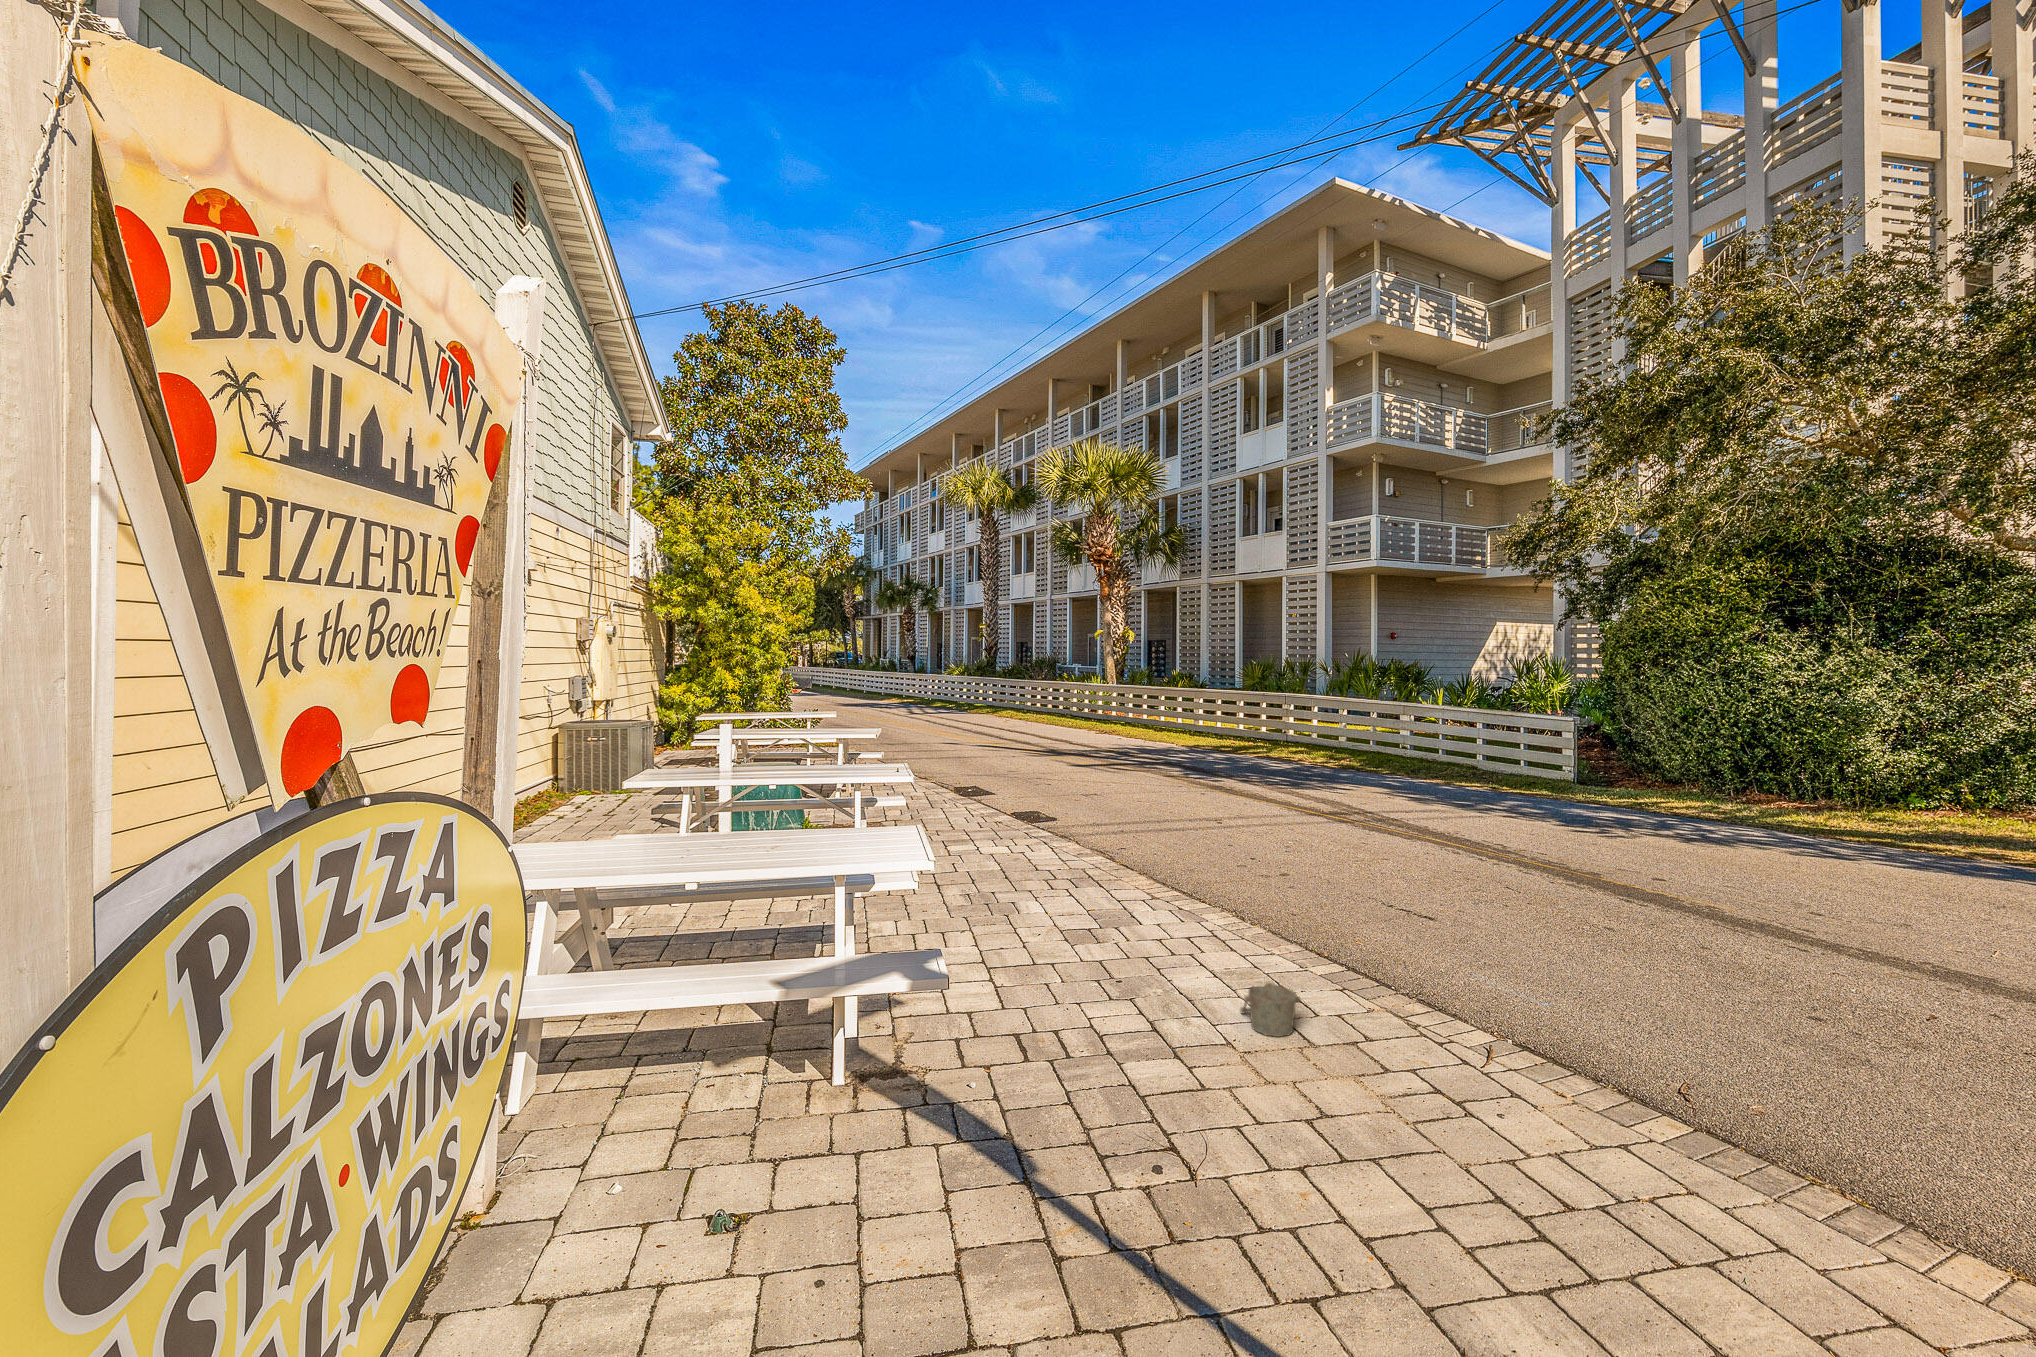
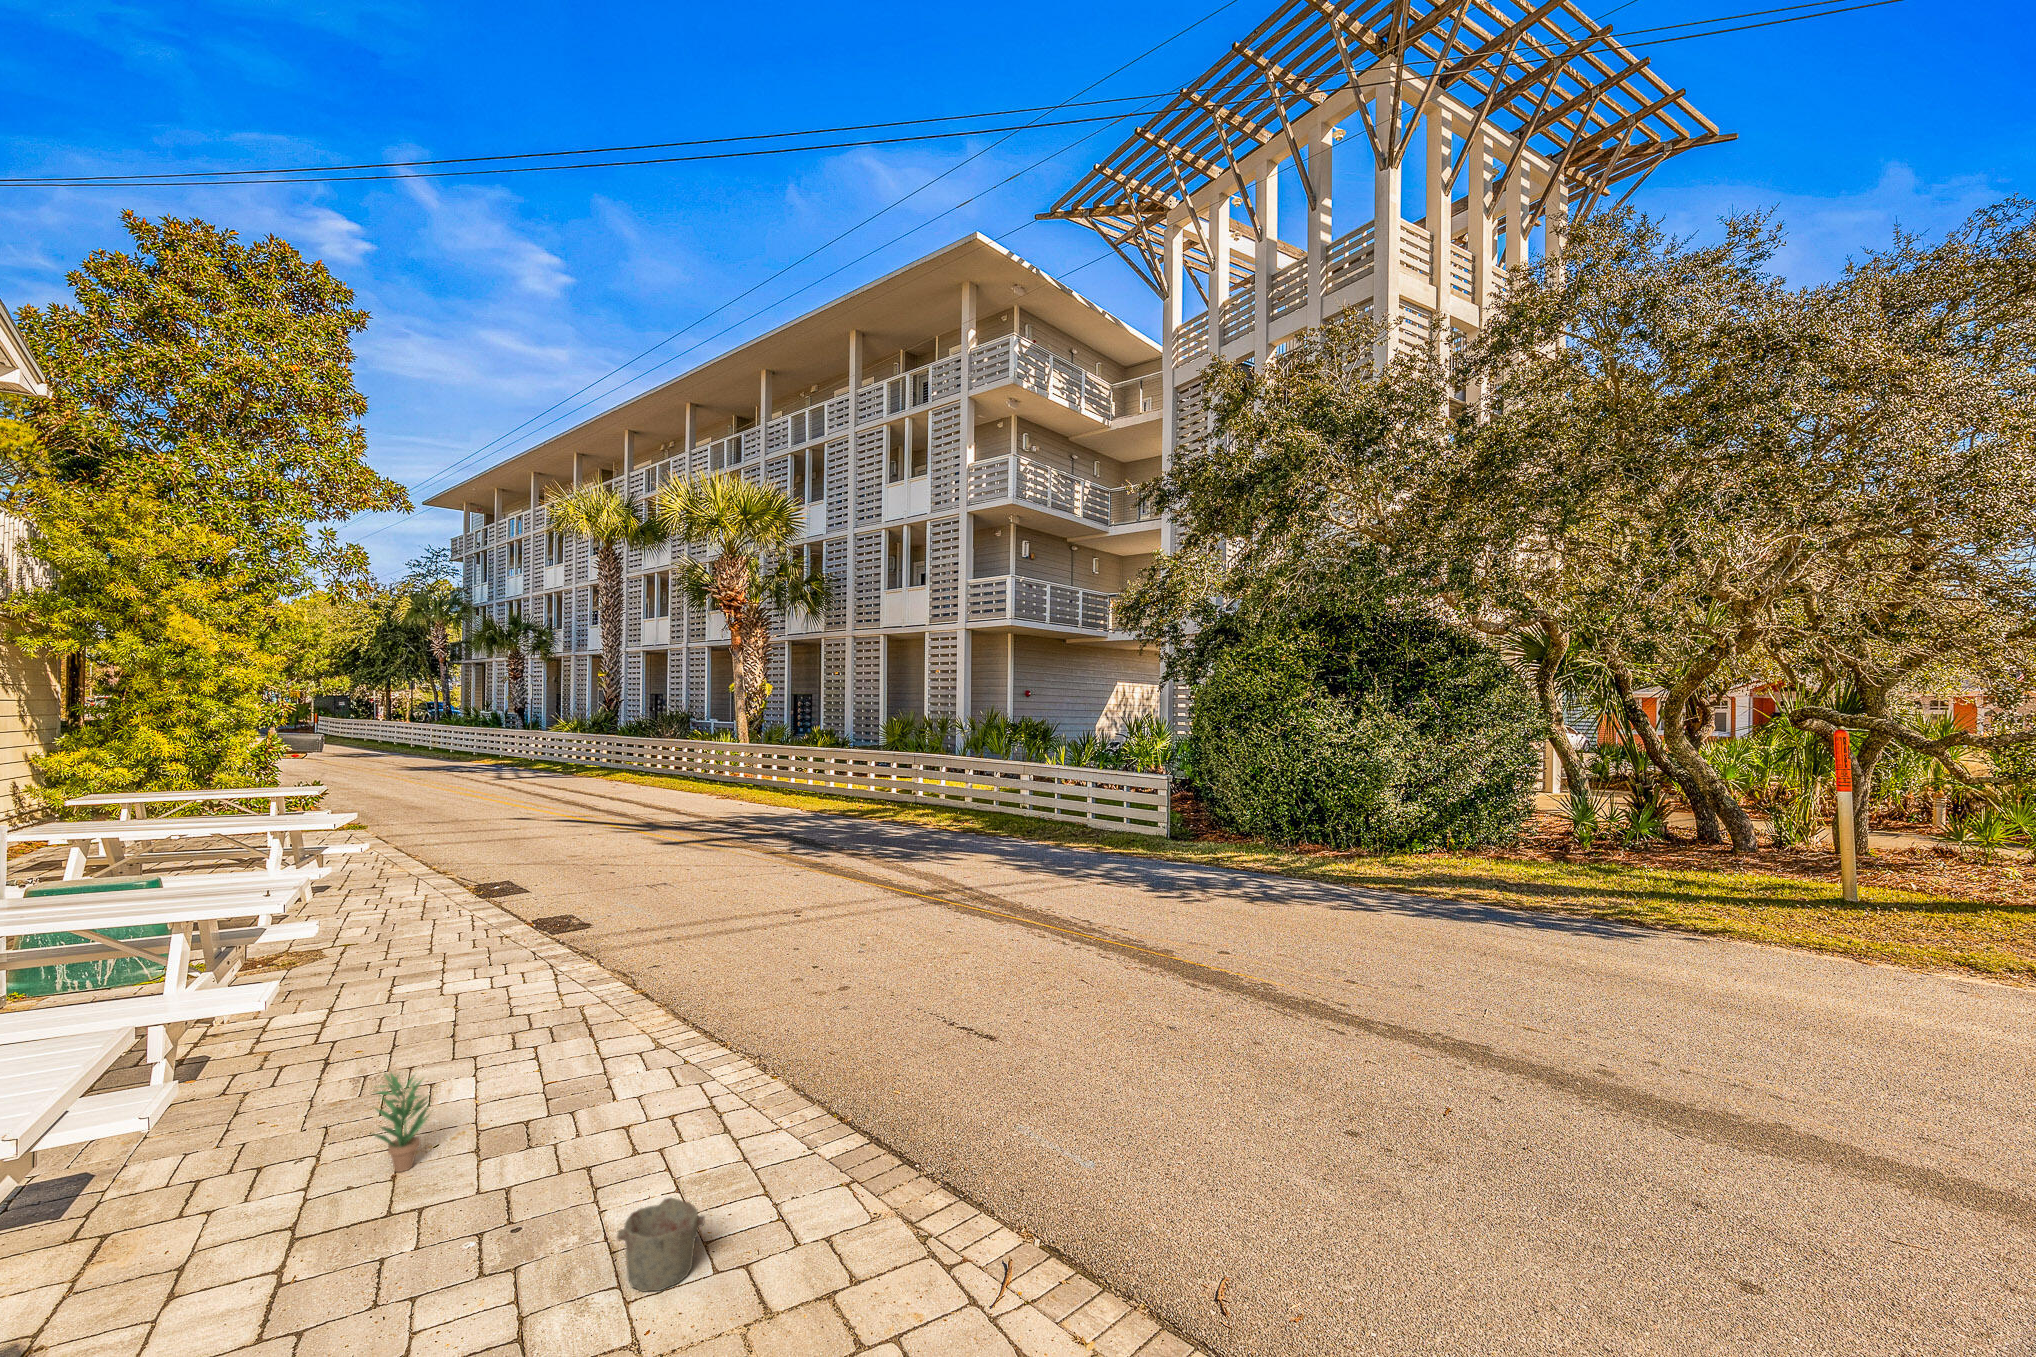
potted plant: none [1041,889,1076,954] -> present [373,1074,429,1172]

